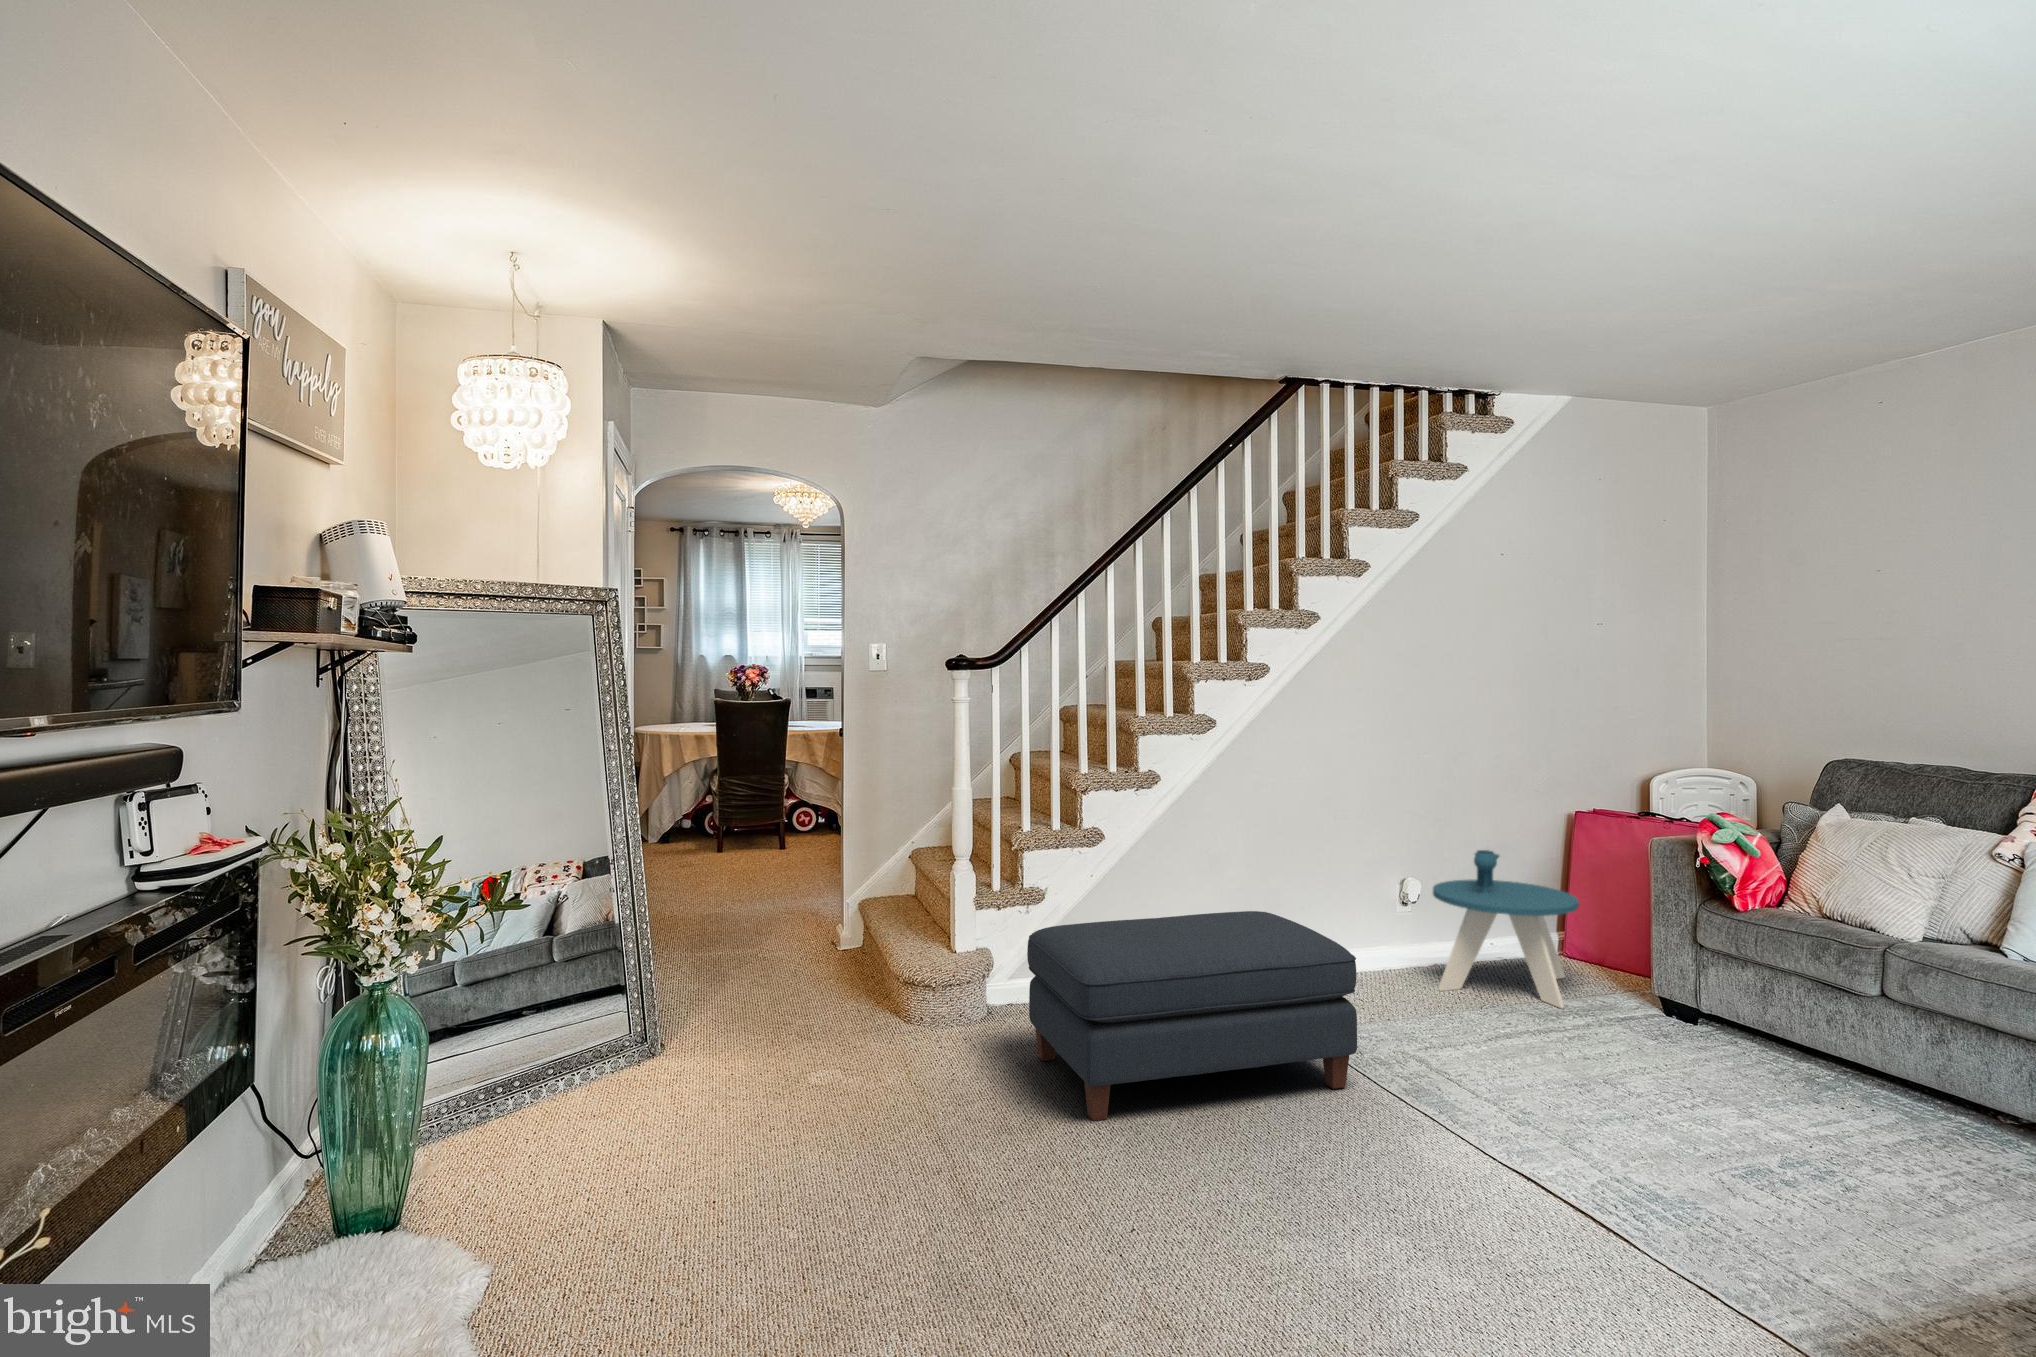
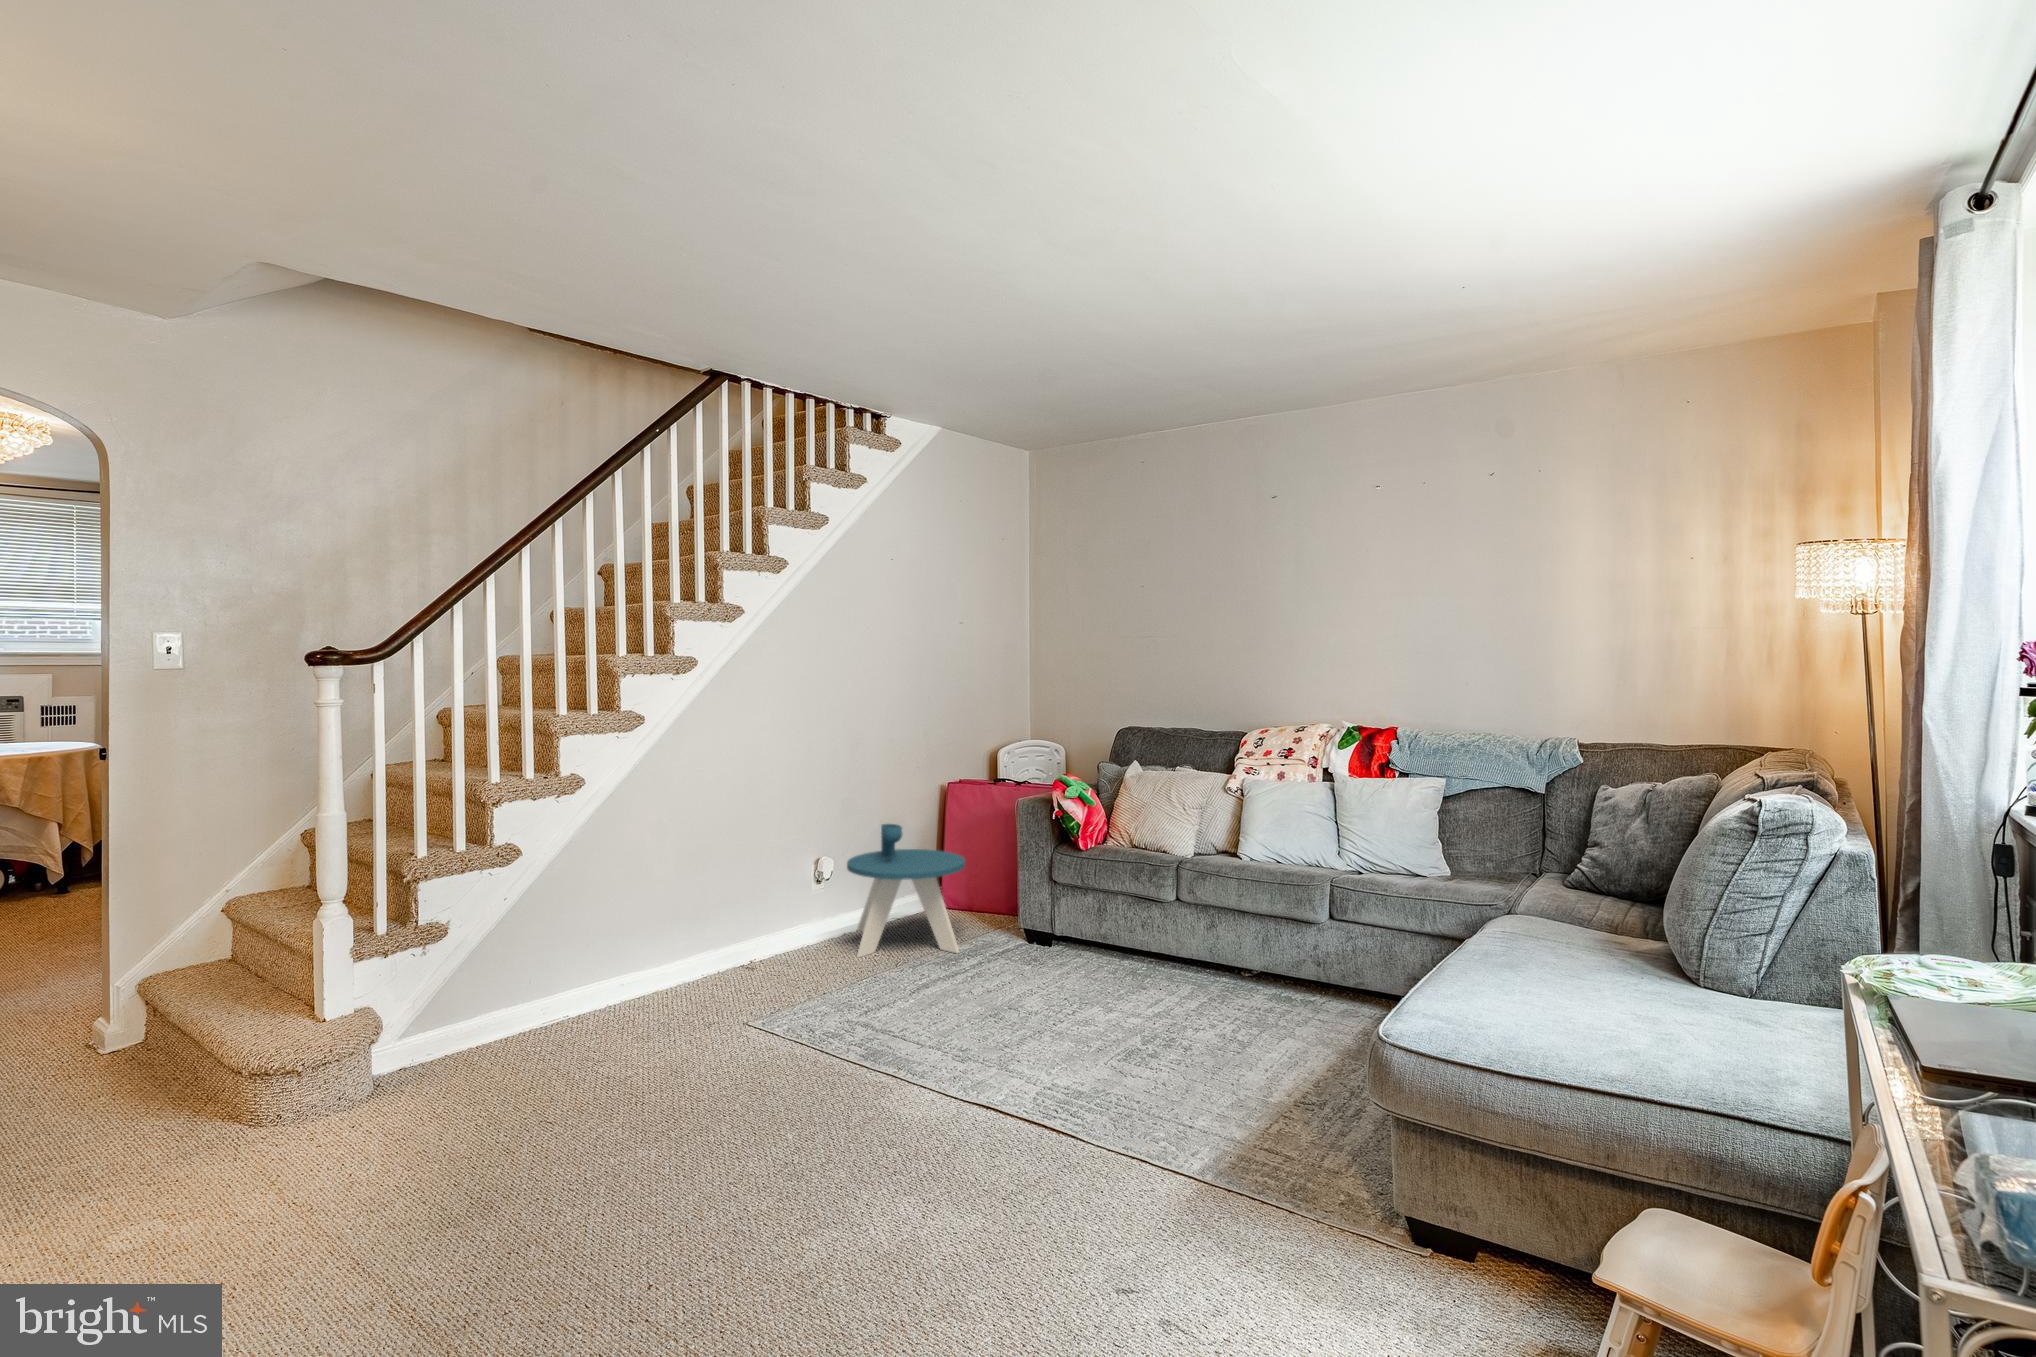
ottoman: present [1027,911,1357,1121] -> none [449,911,823,1178]

